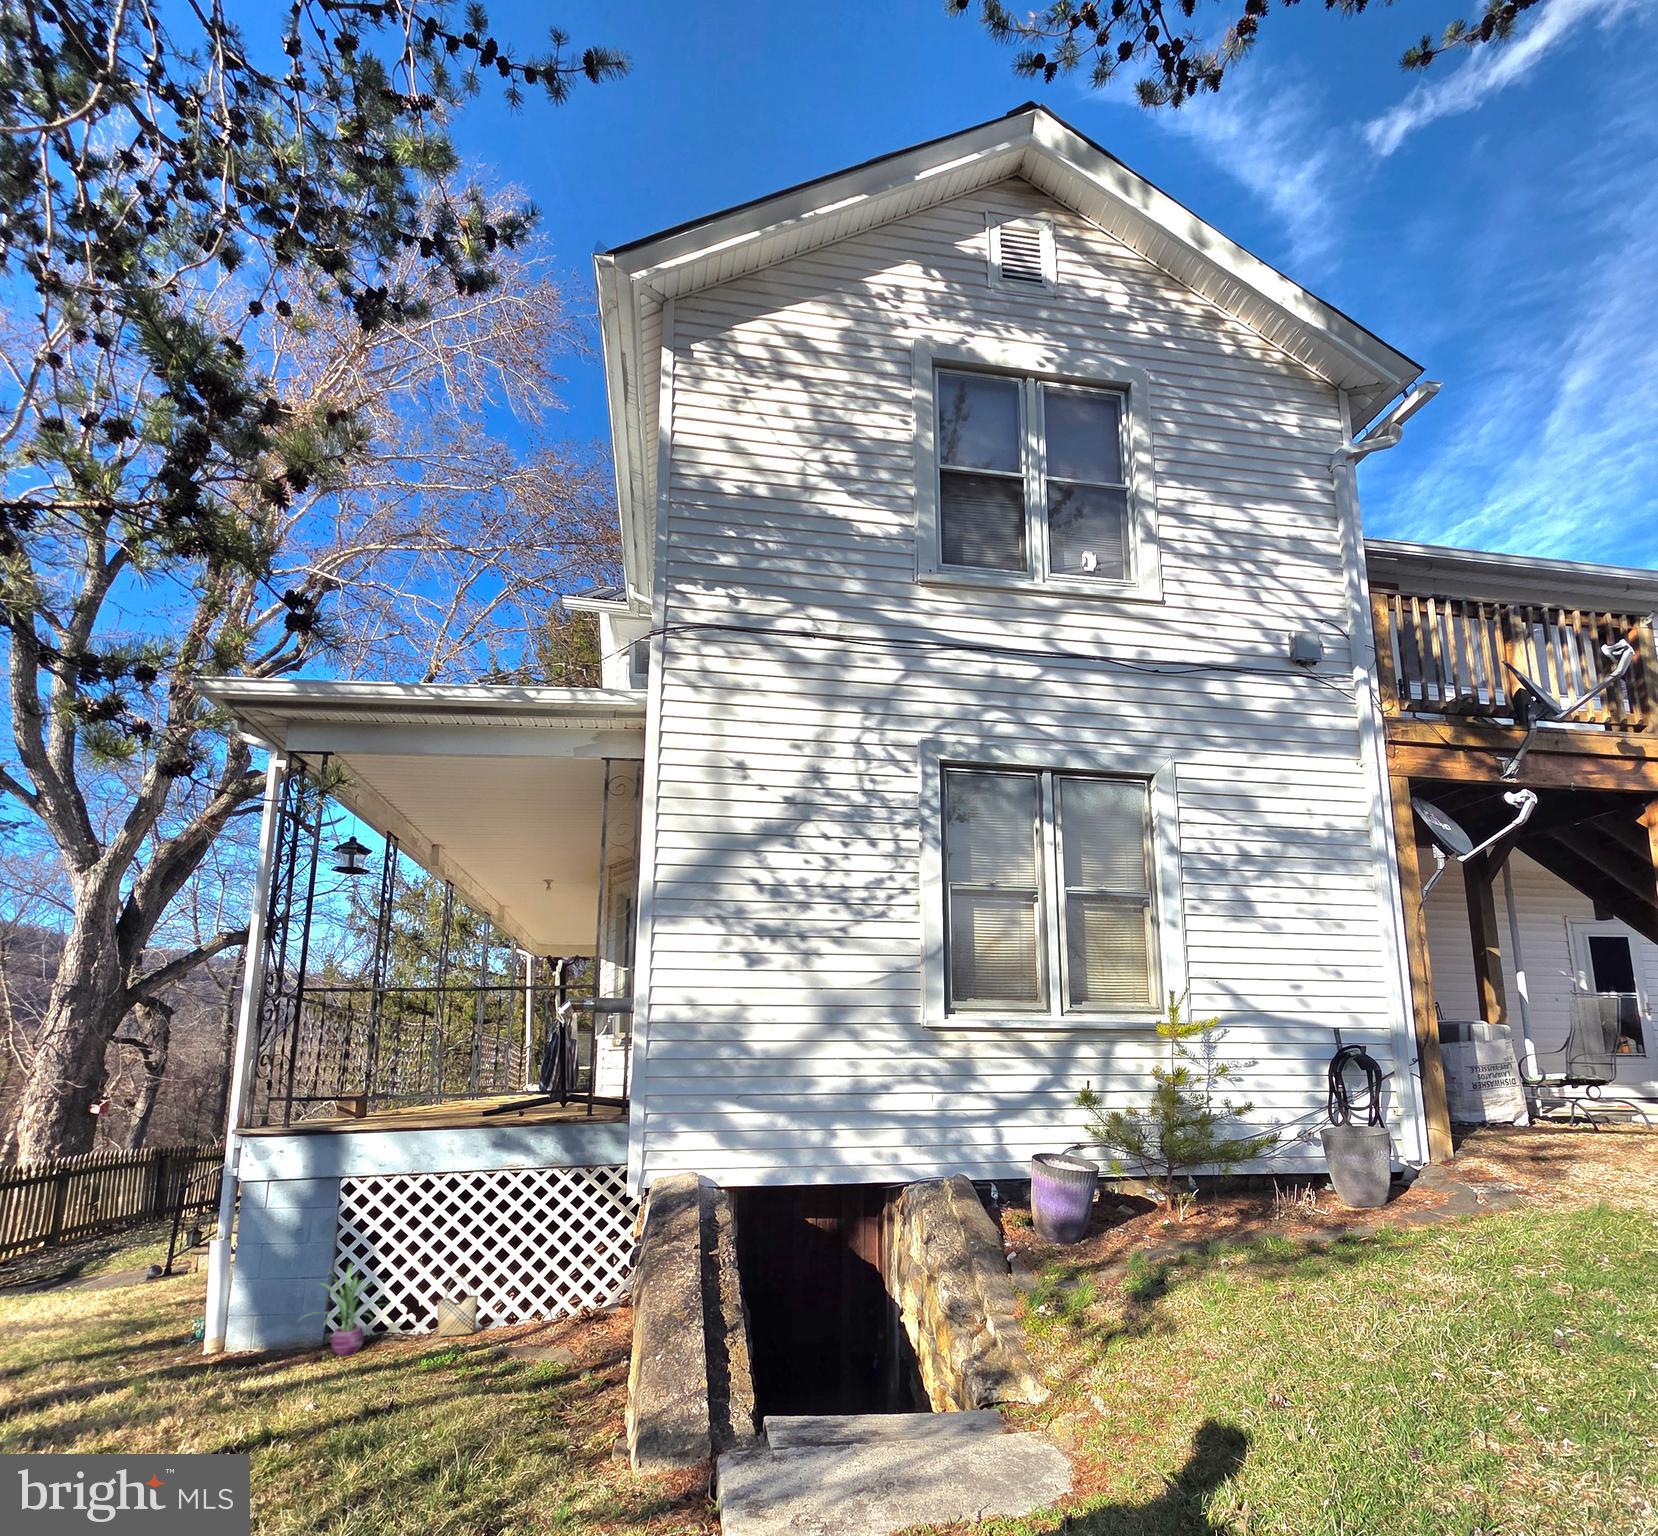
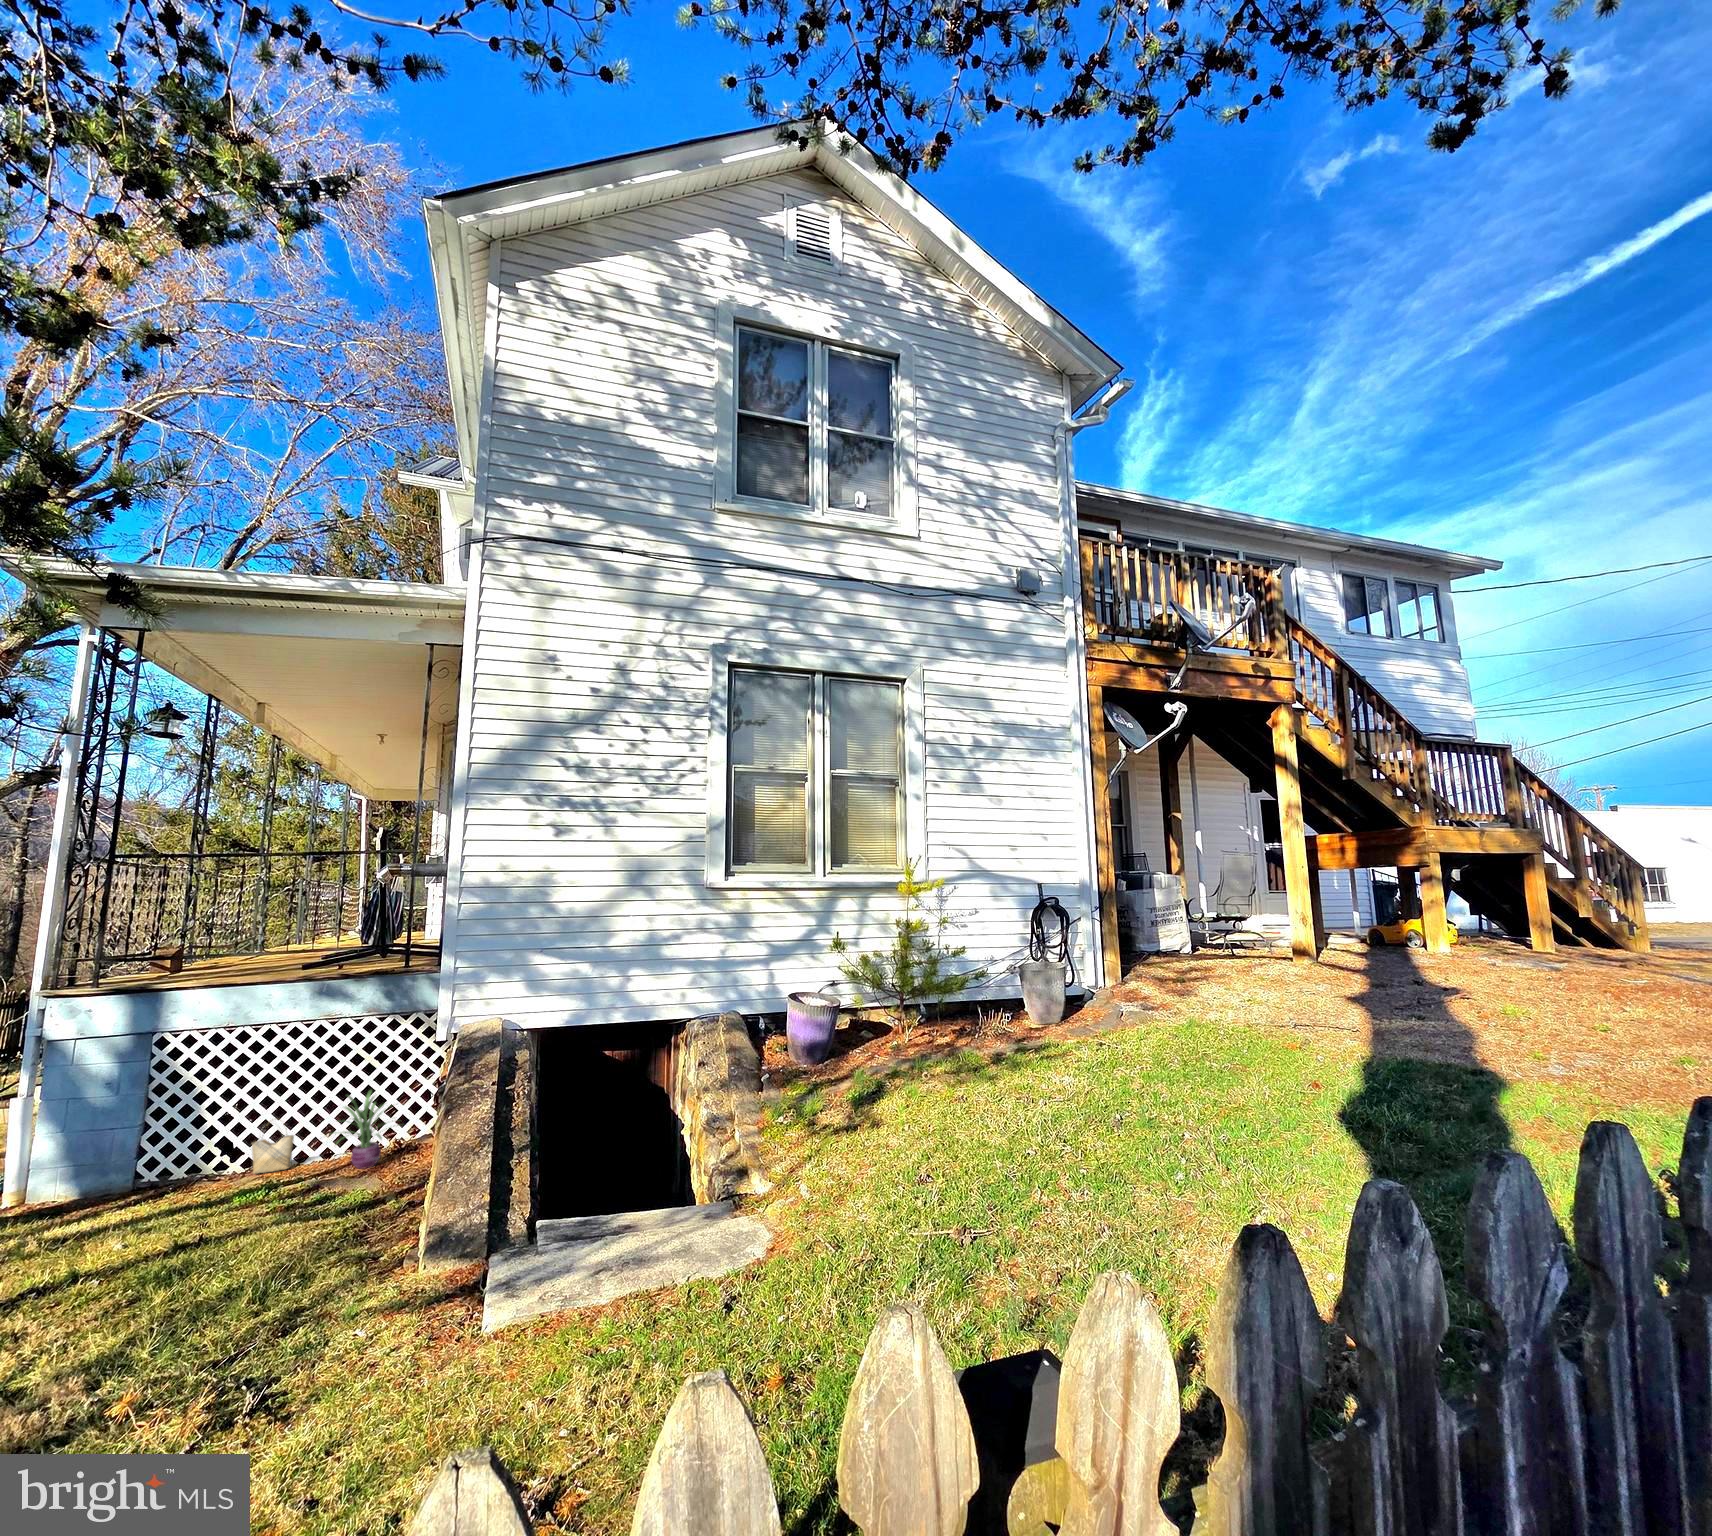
decorative plant: present [315,1263,373,1356] -> present [335,1090,387,1169]

